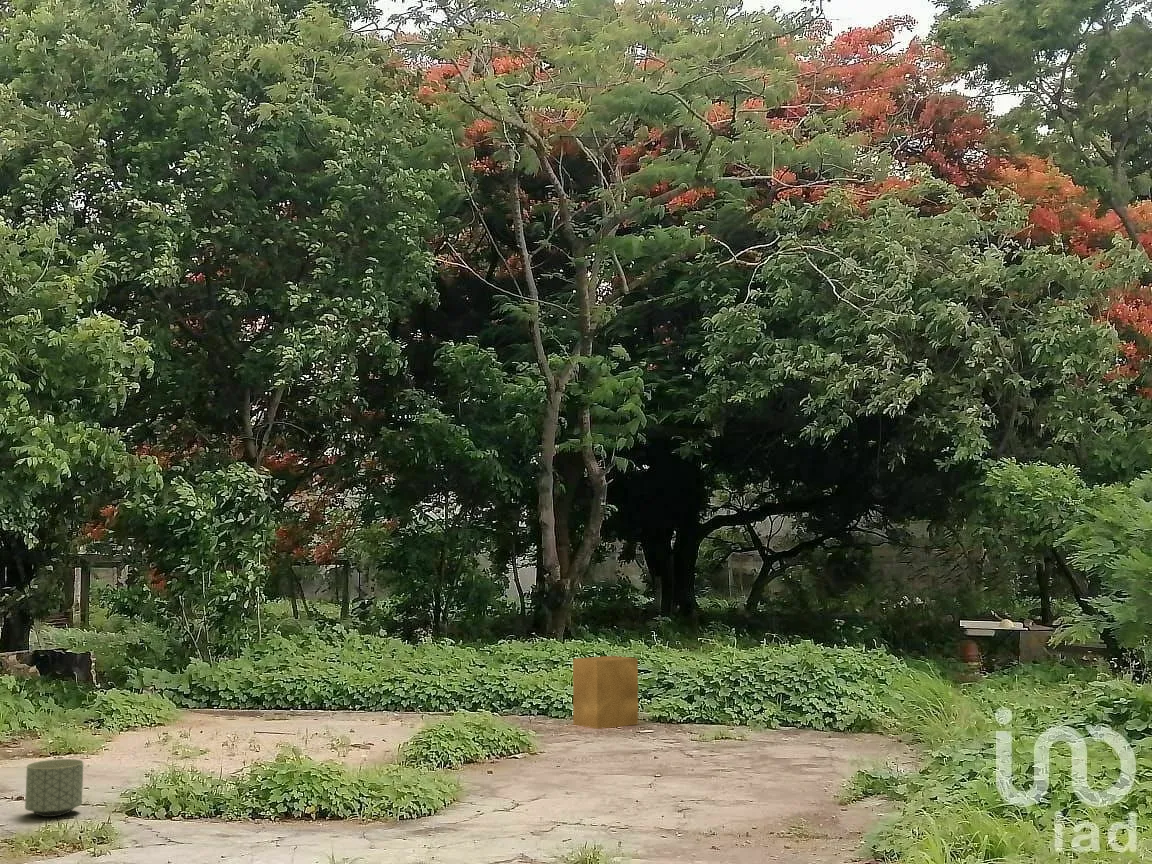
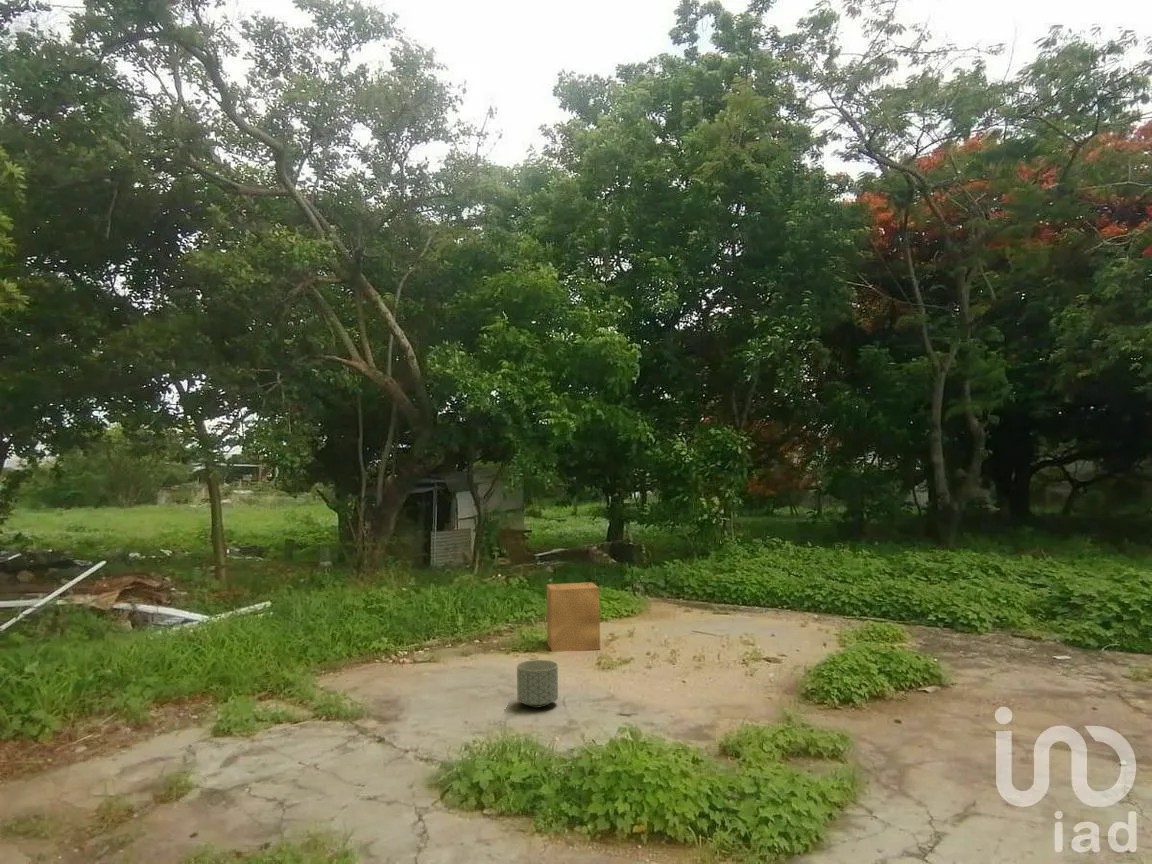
cardboard box: present [573,656,638,729] -> present [547,582,600,652]

